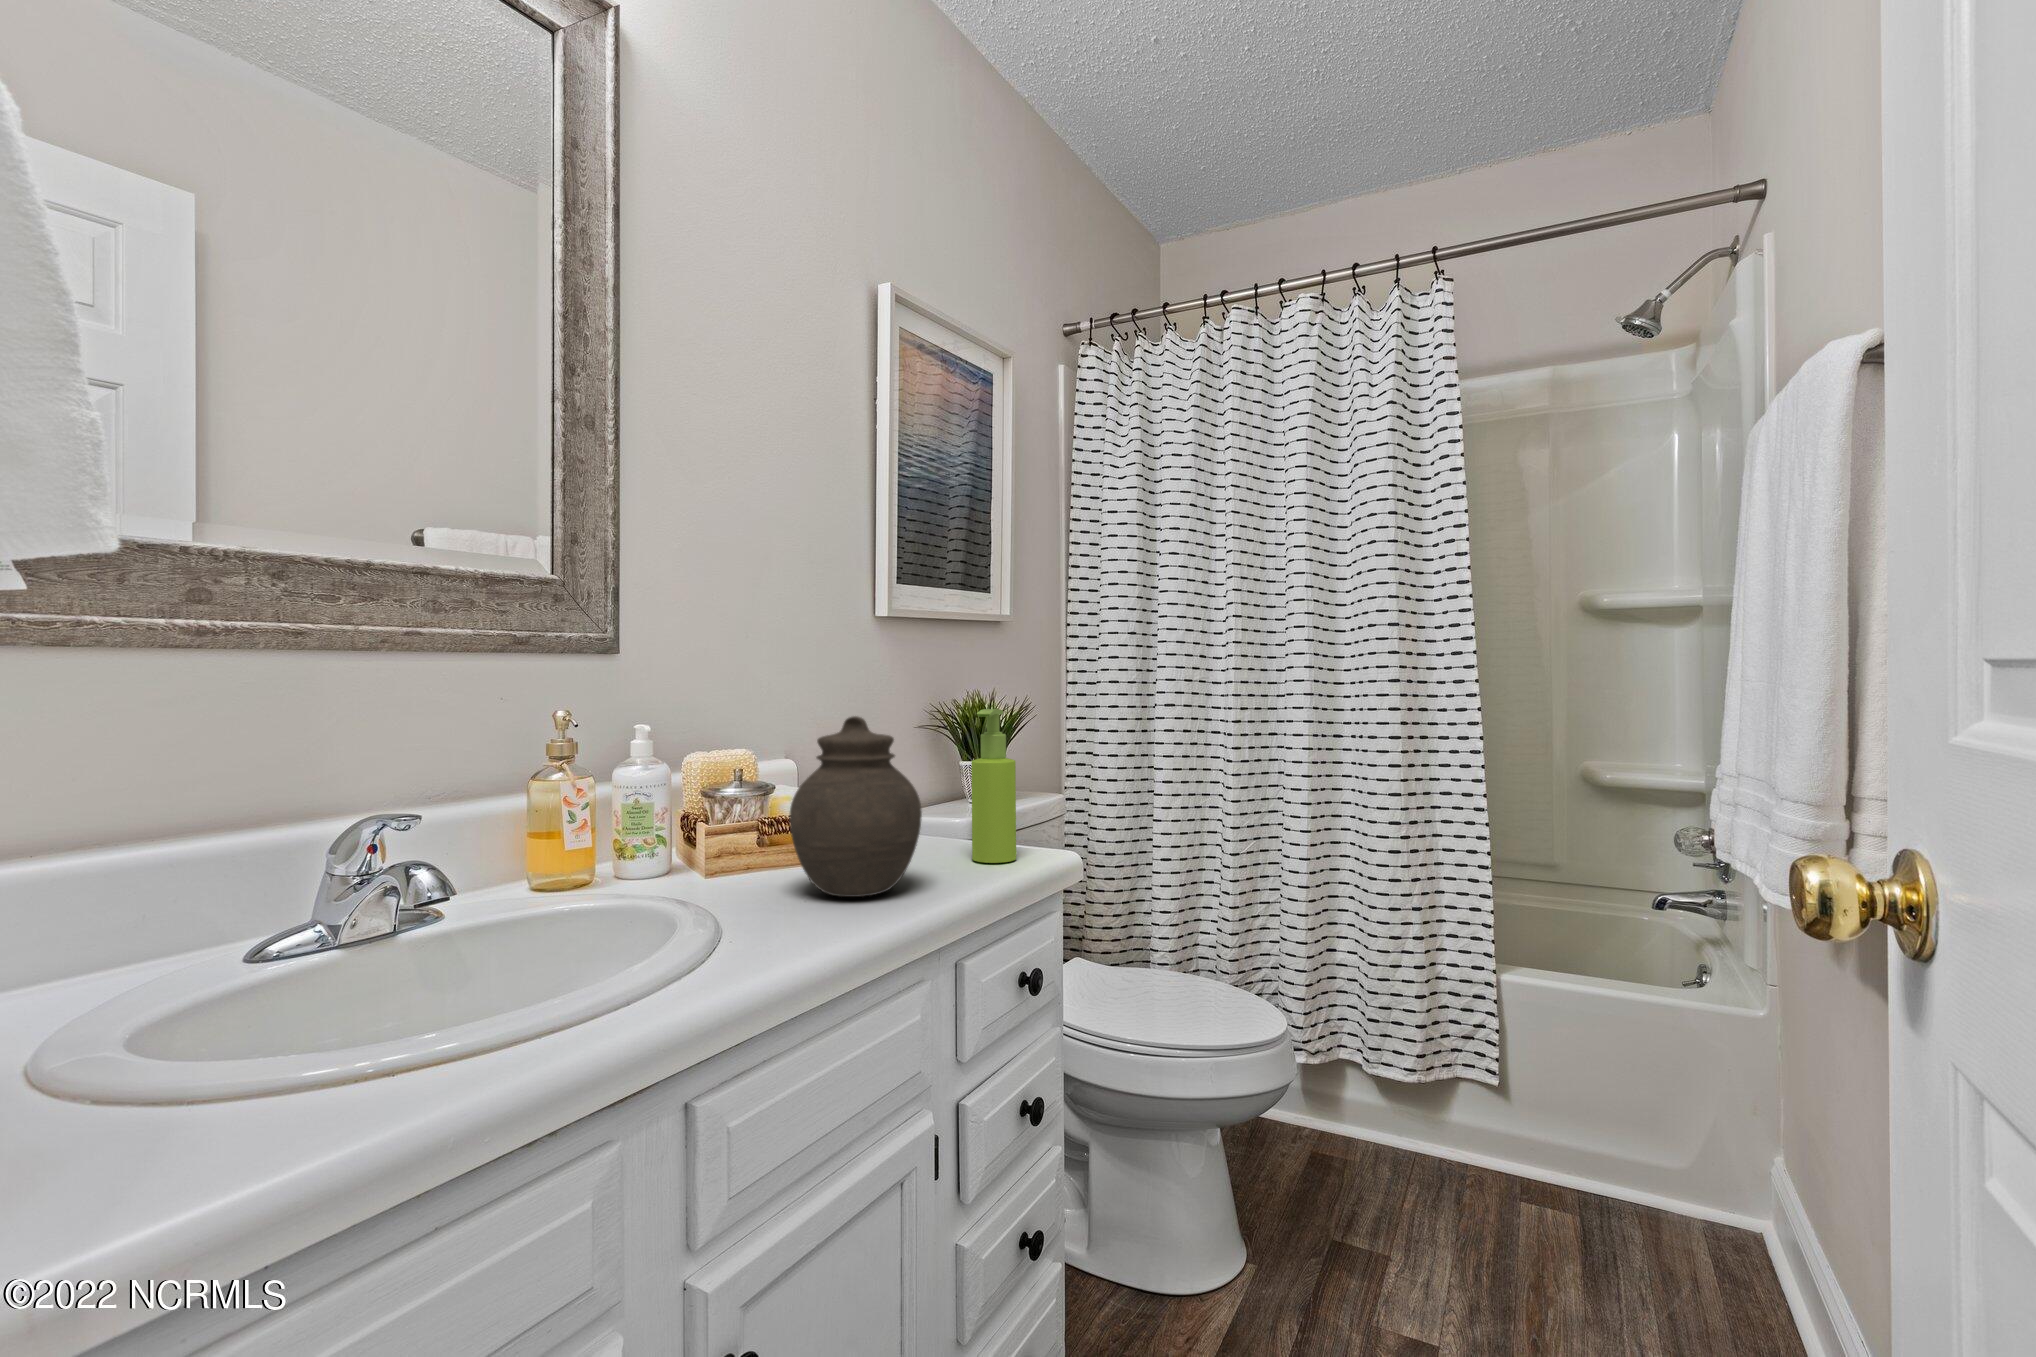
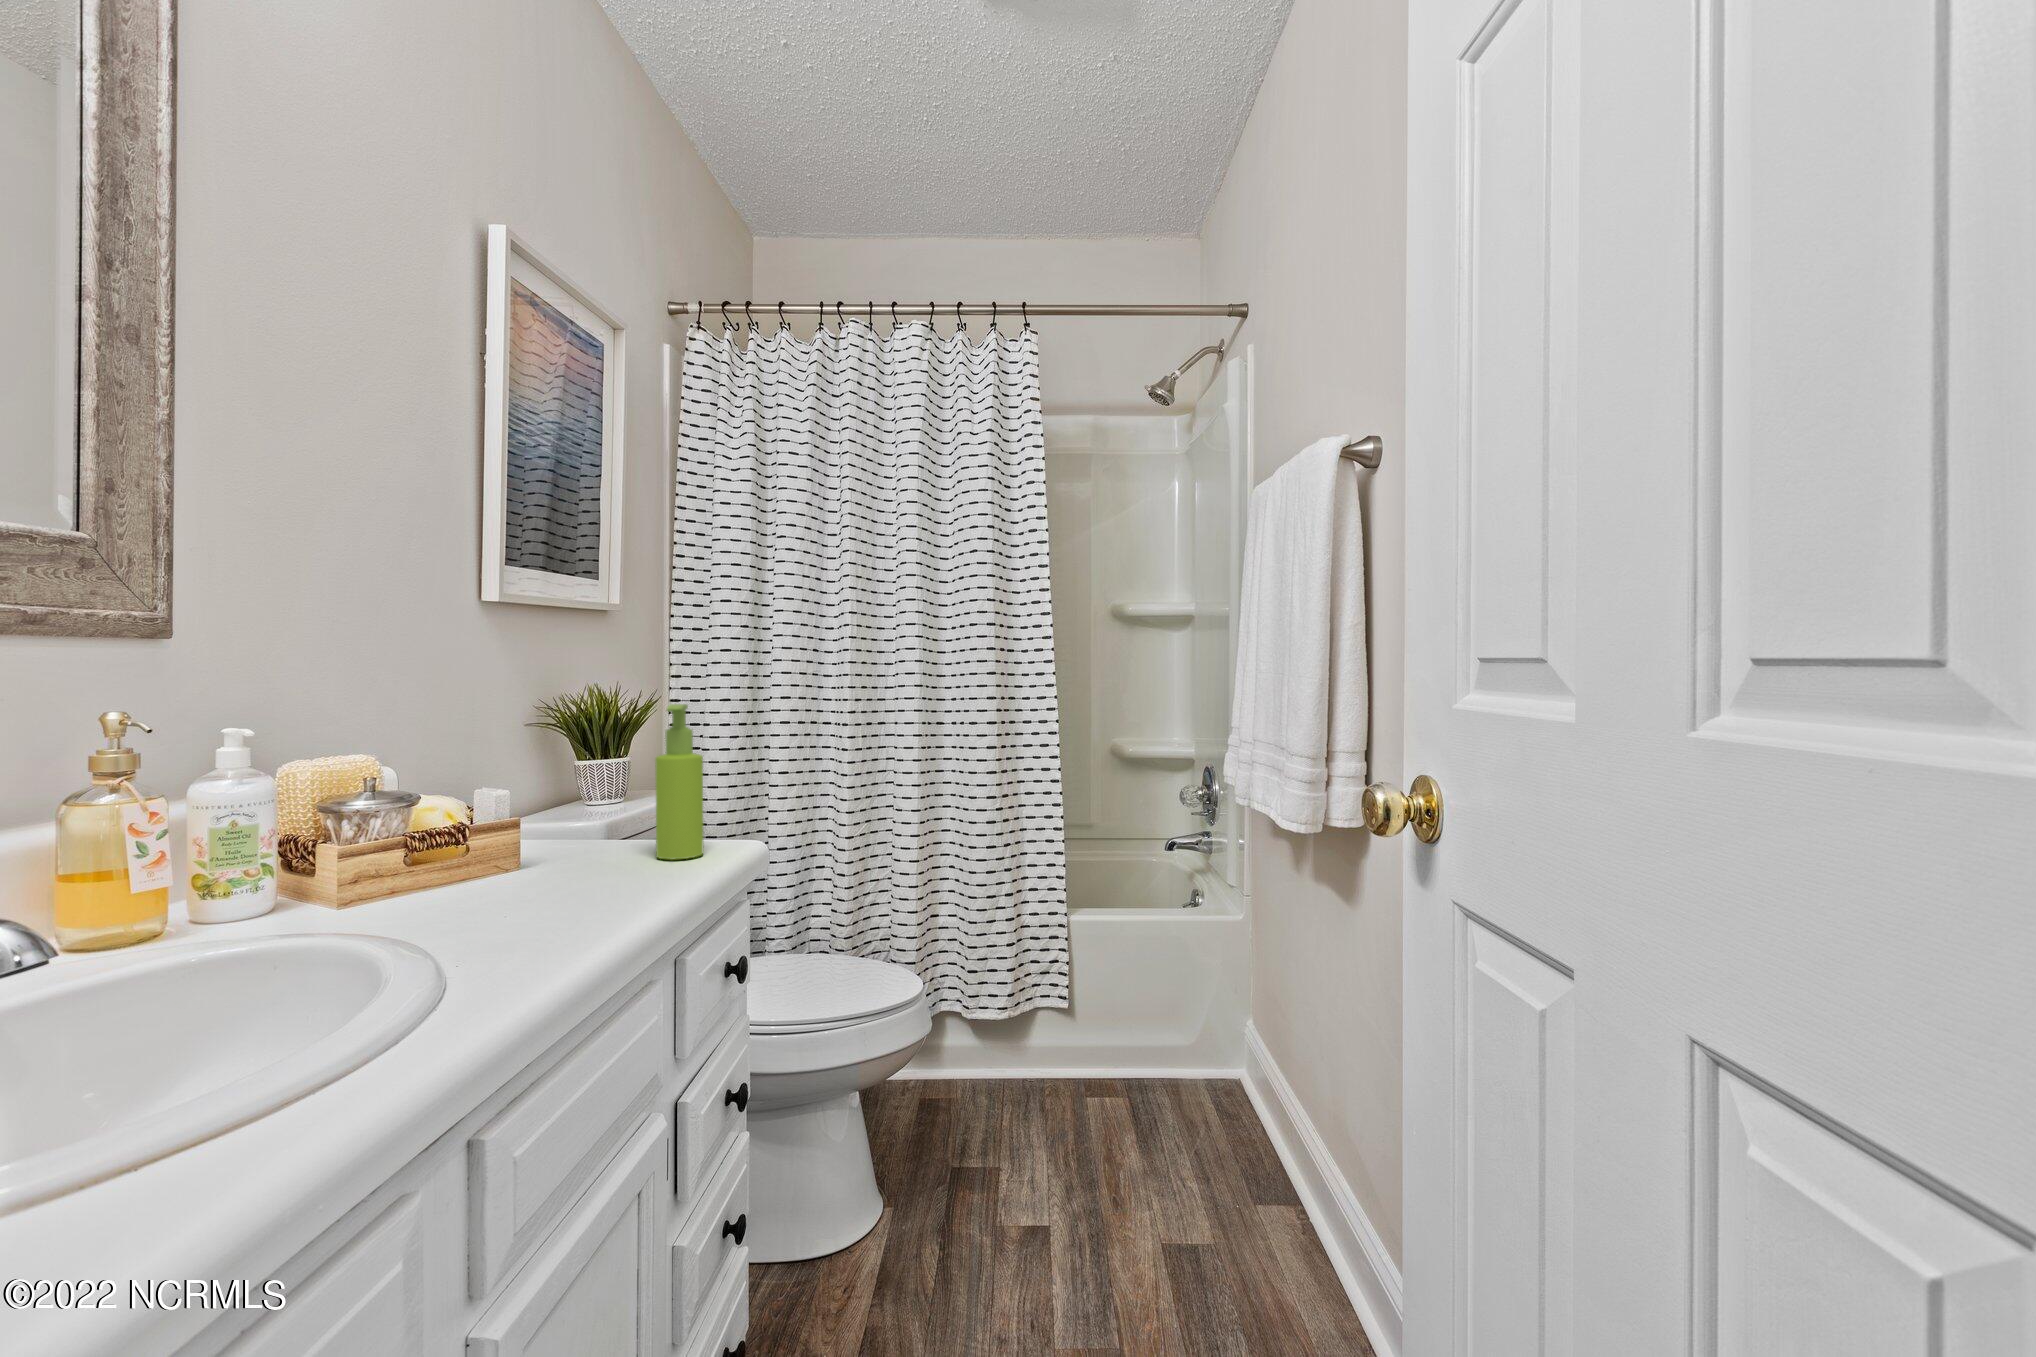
jar: present [789,716,922,897] -> none [477,714,630,907]

